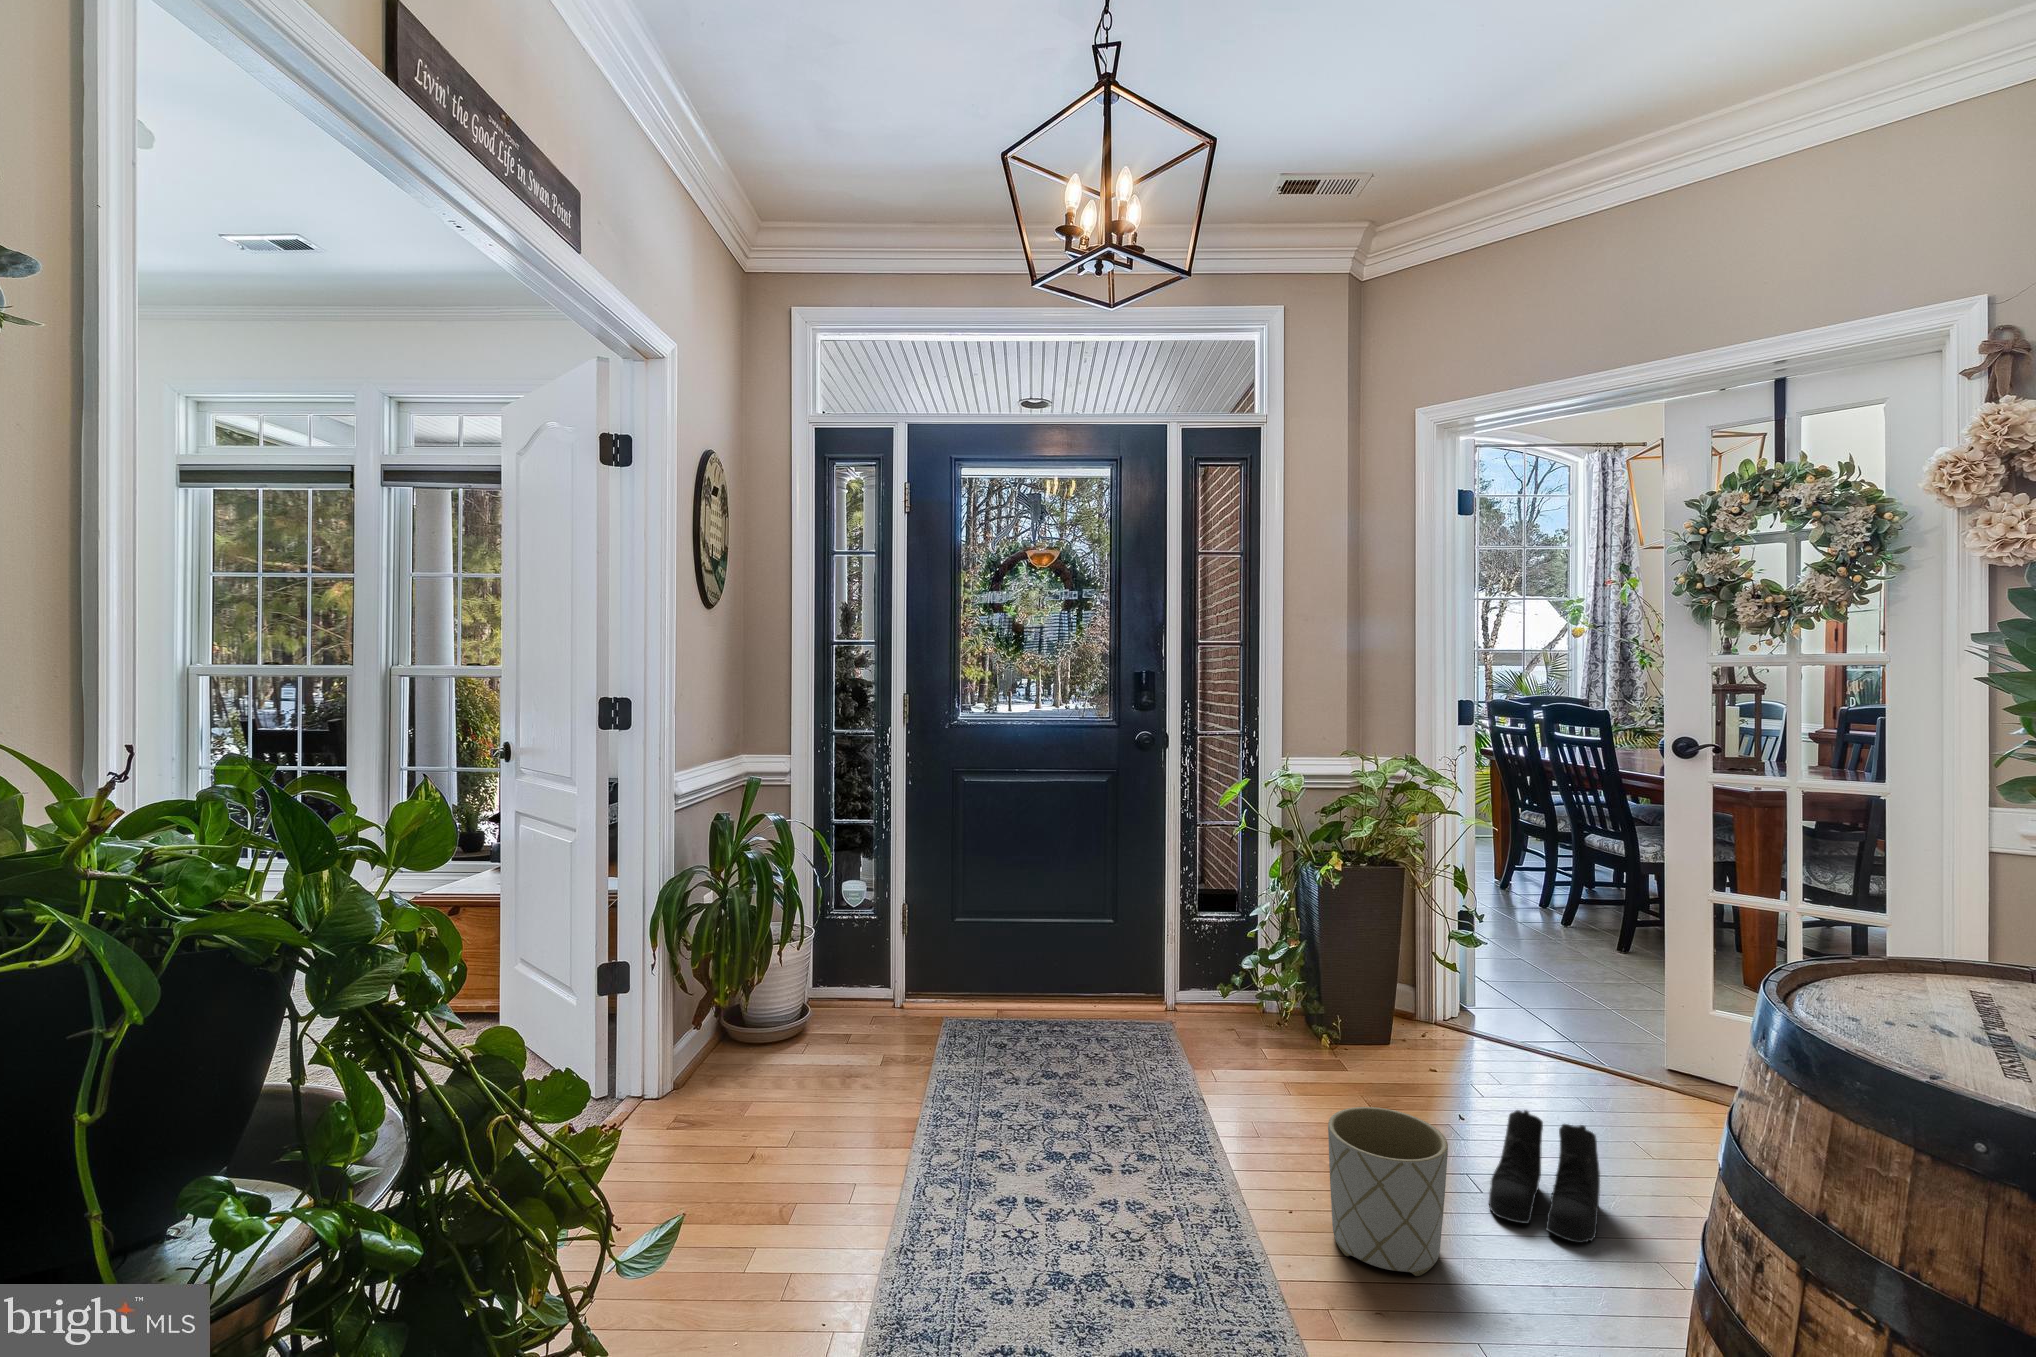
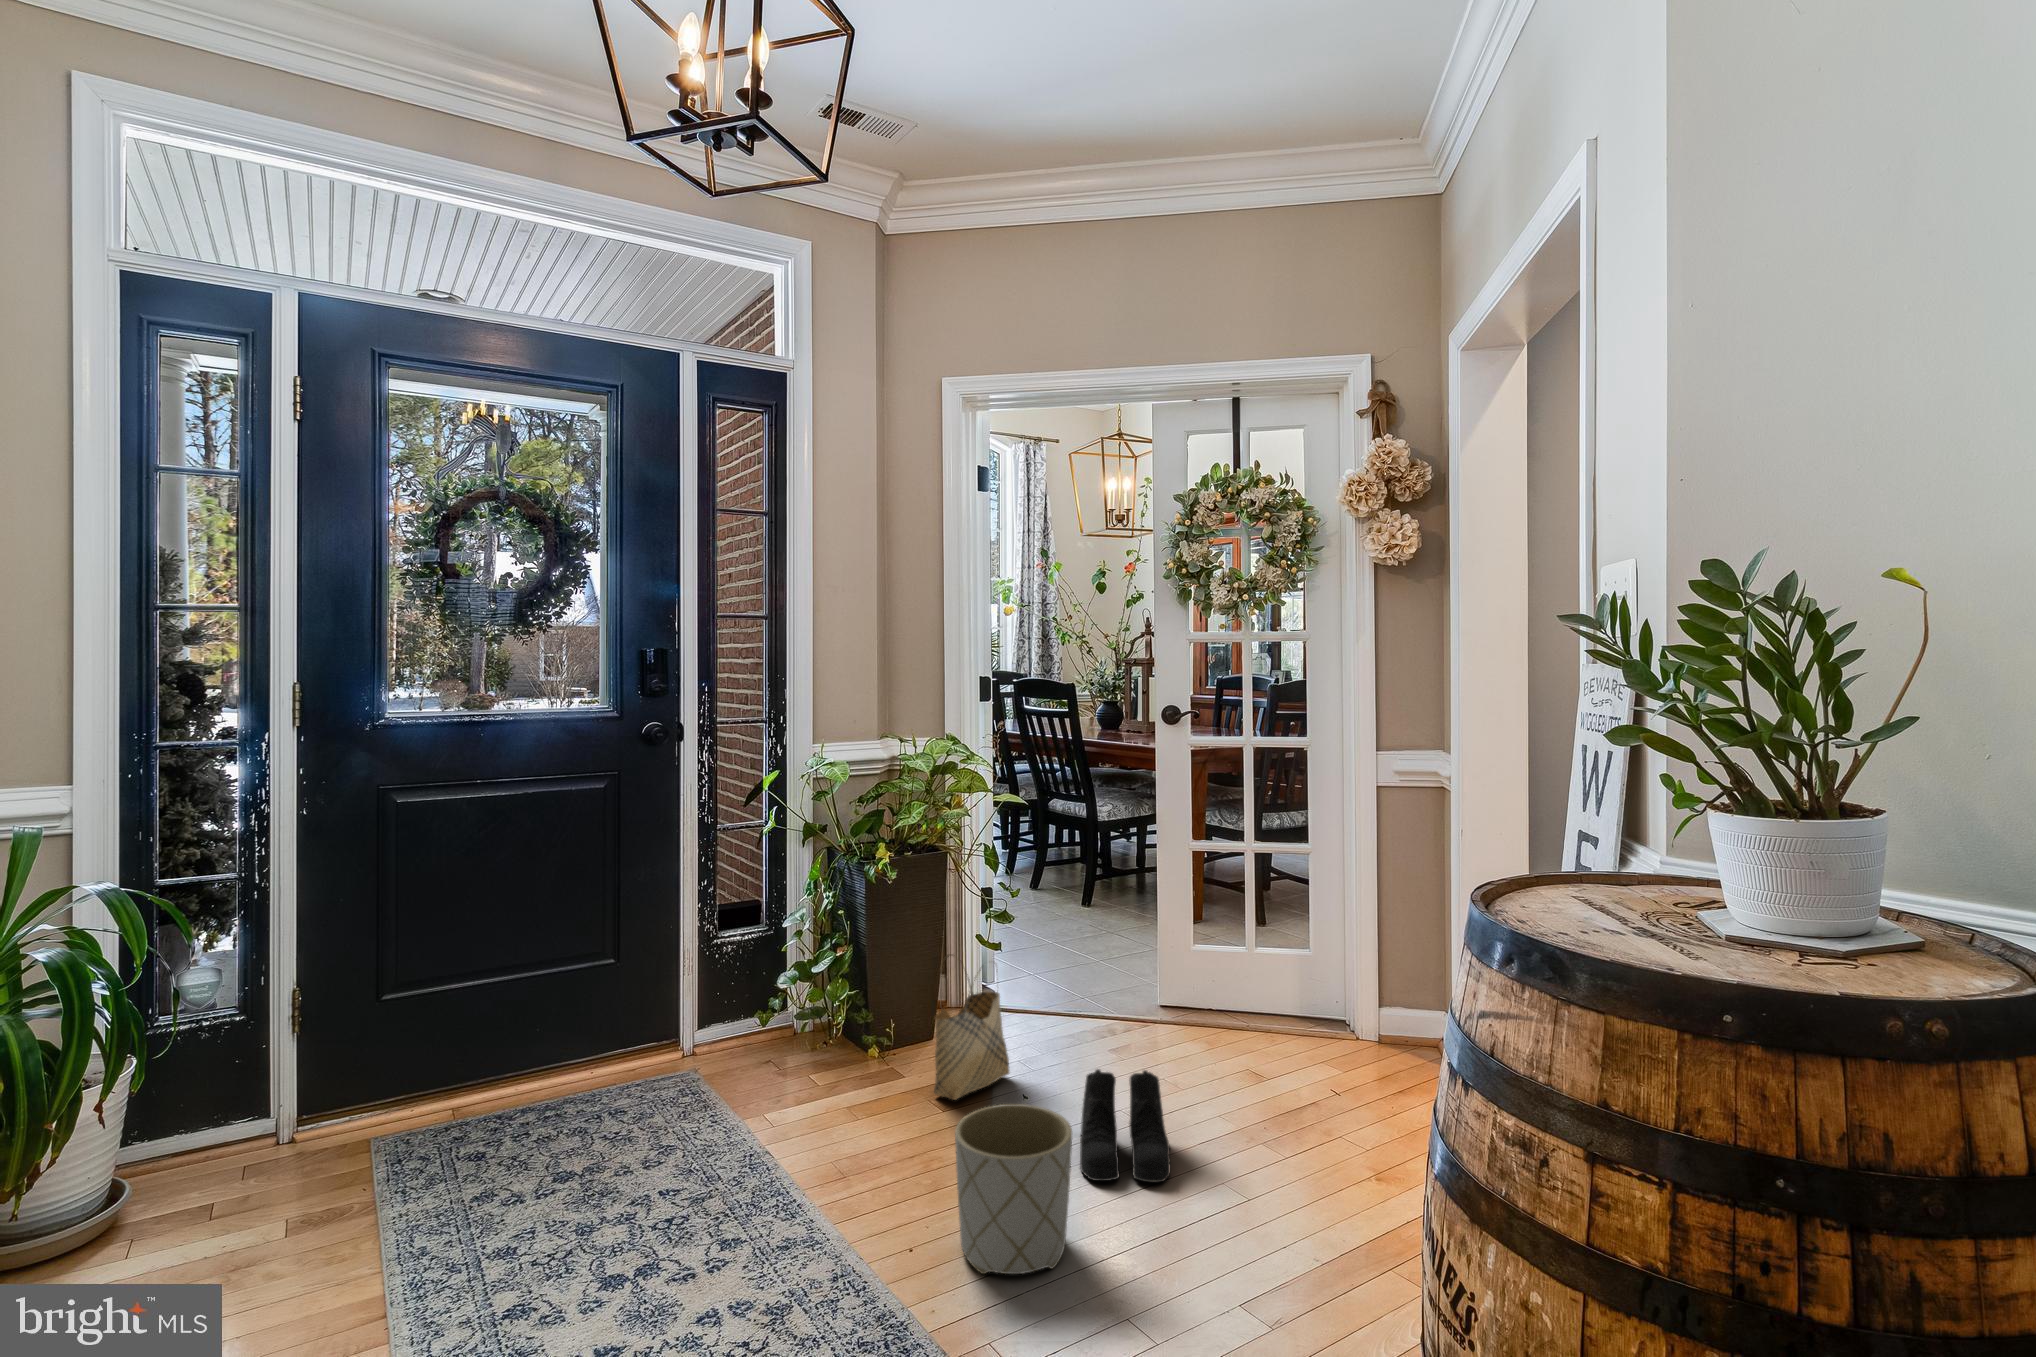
woven basket: none [1366,966,1451,1105] -> present [934,954,1010,1100]

